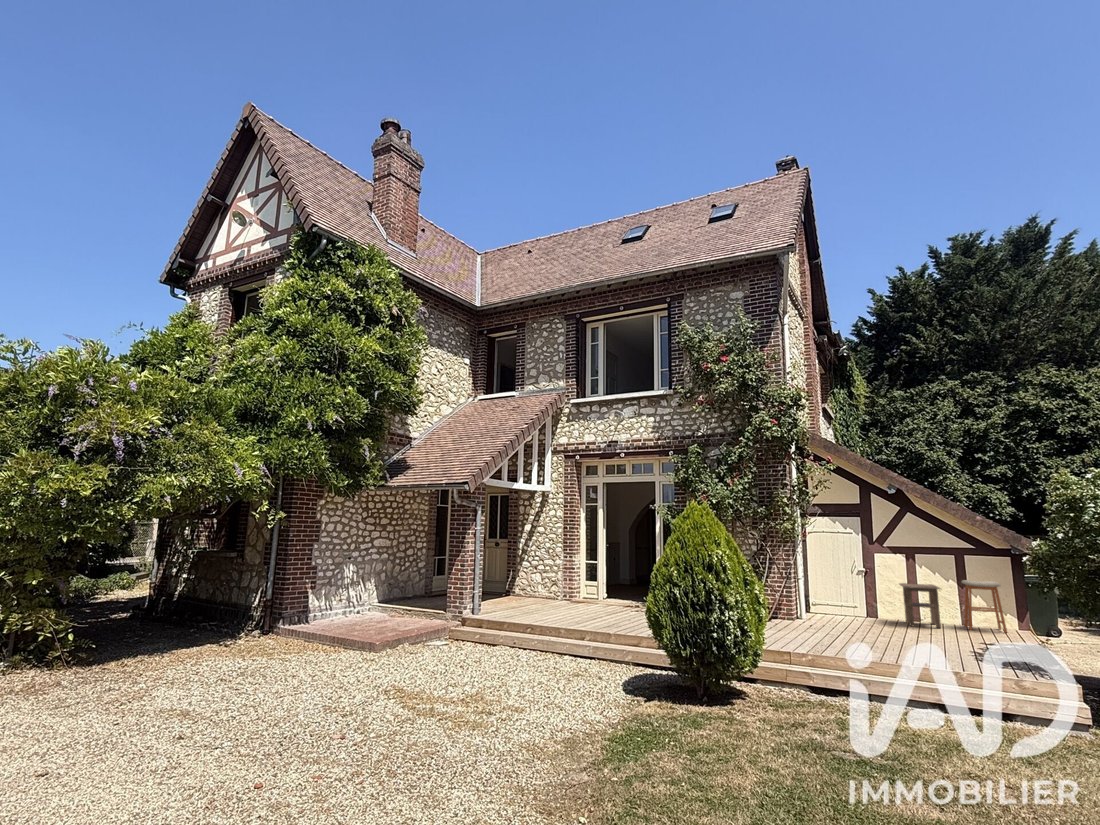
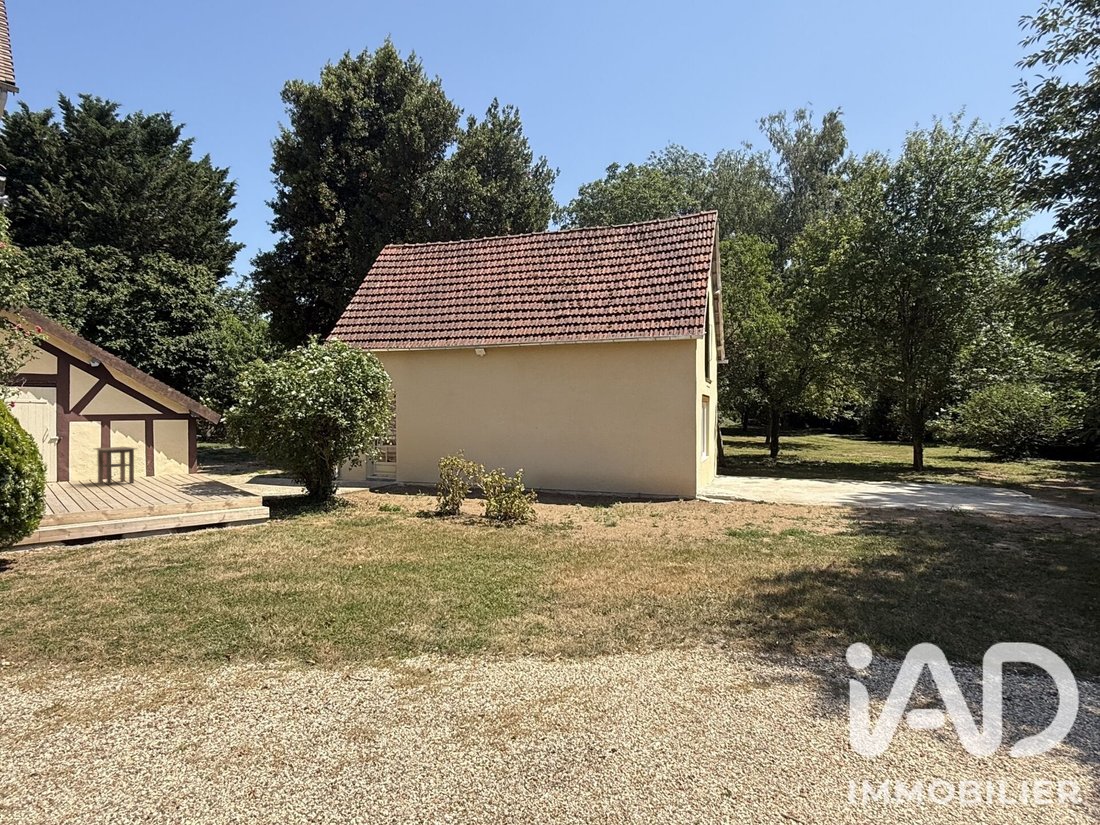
stool: present [962,580,1007,633] -> none [146,440,182,481]

